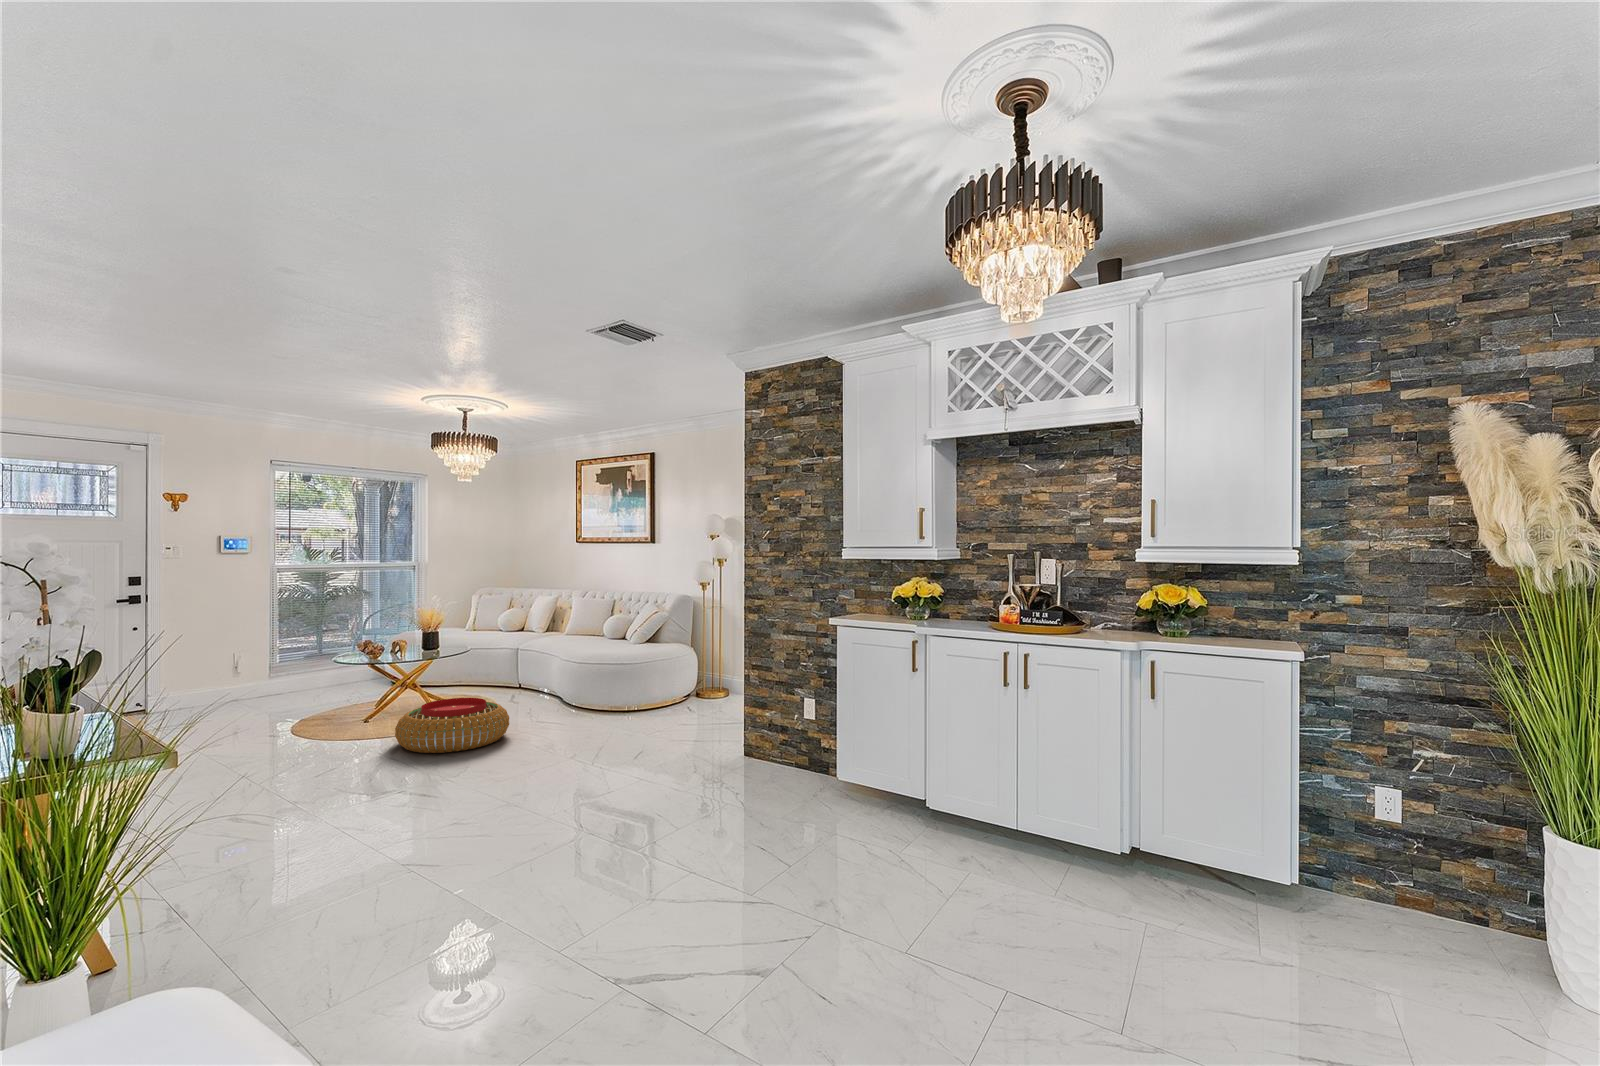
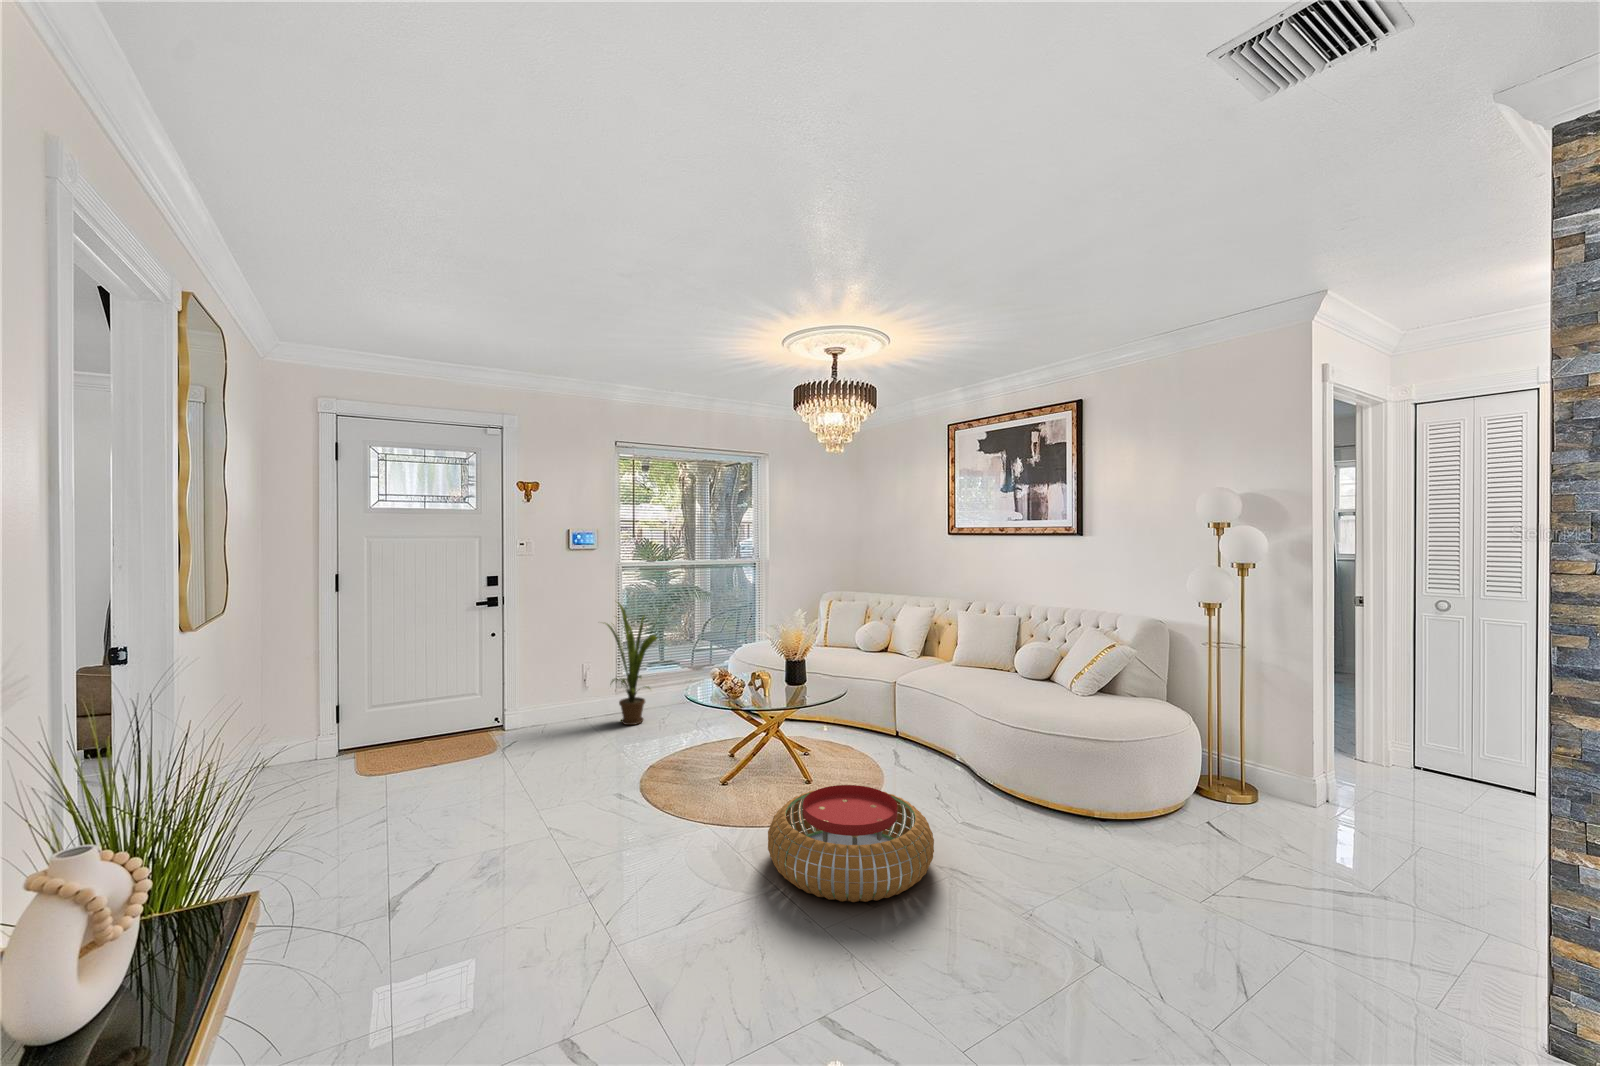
house plant: none [247,598,320,702] -> present [606,603,658,725]

